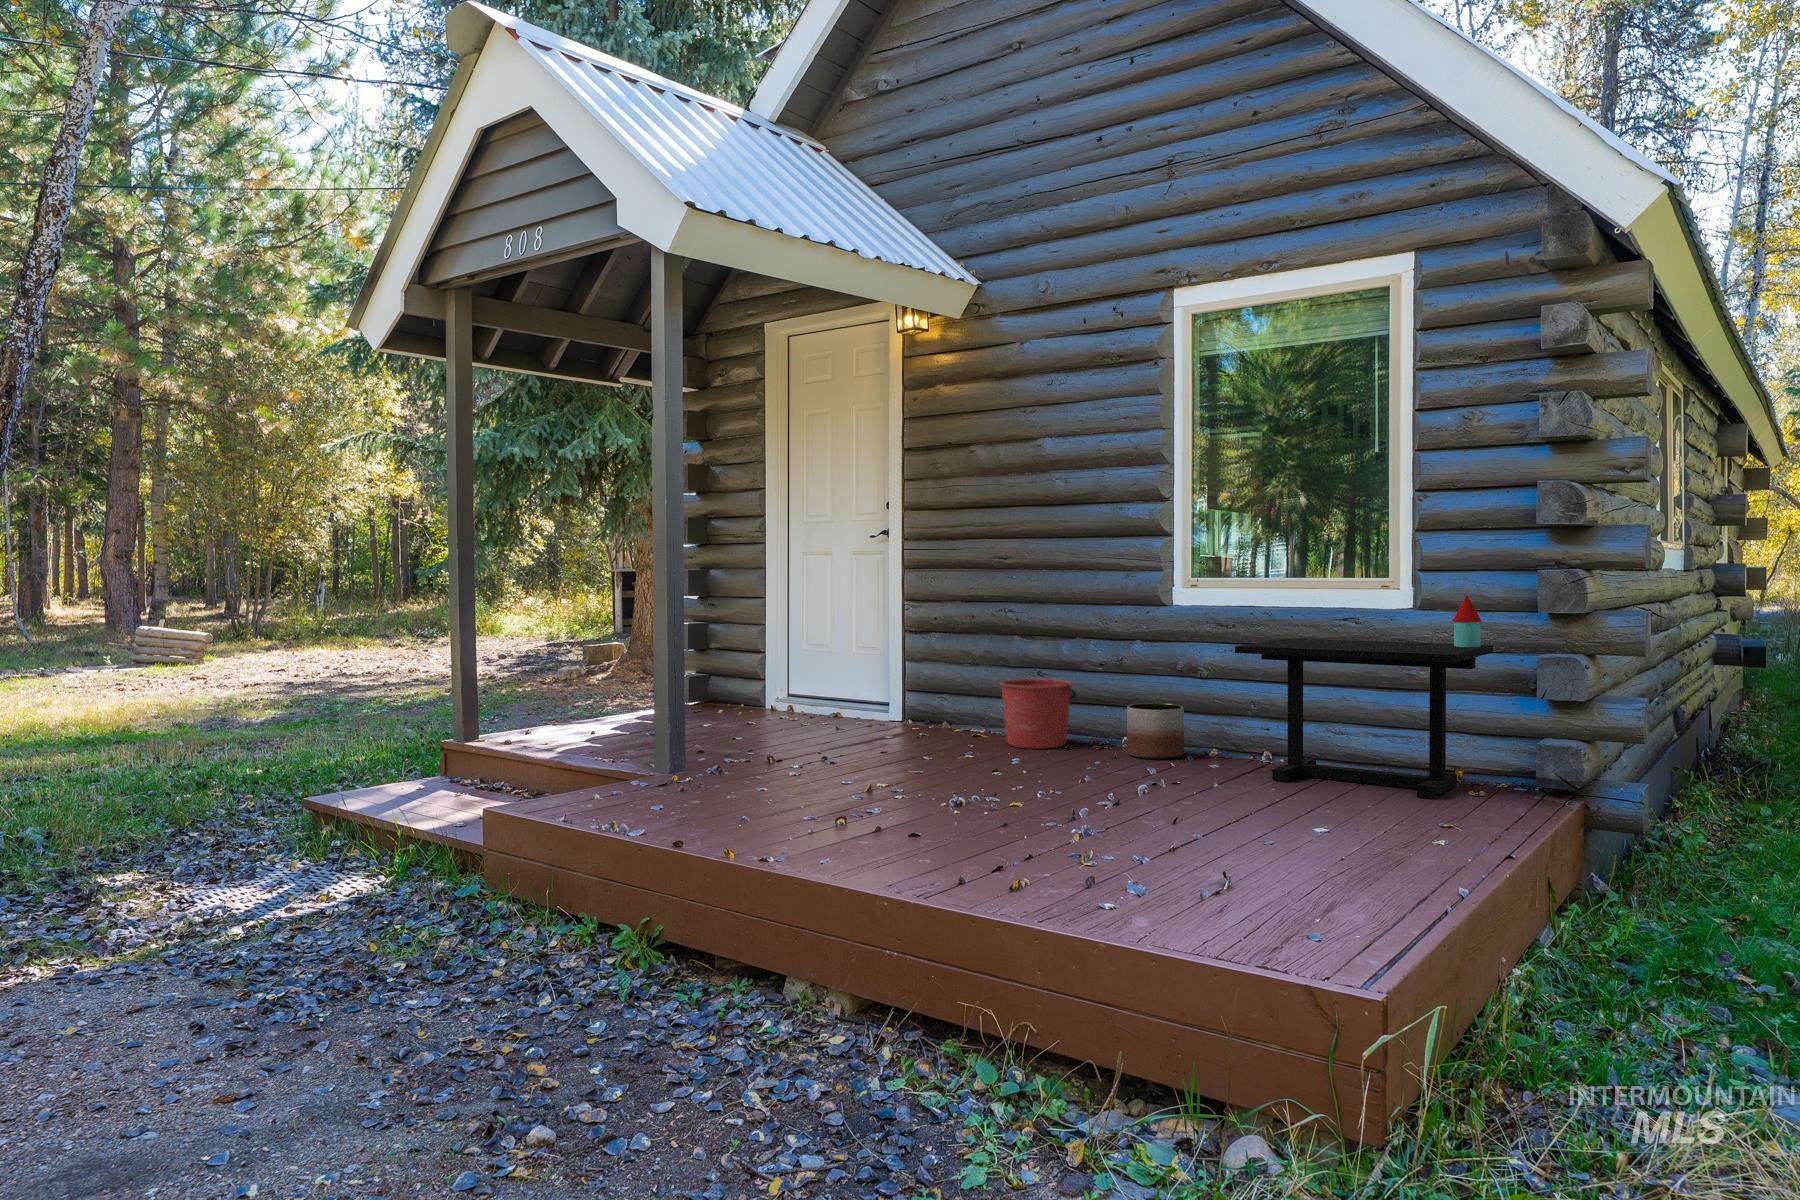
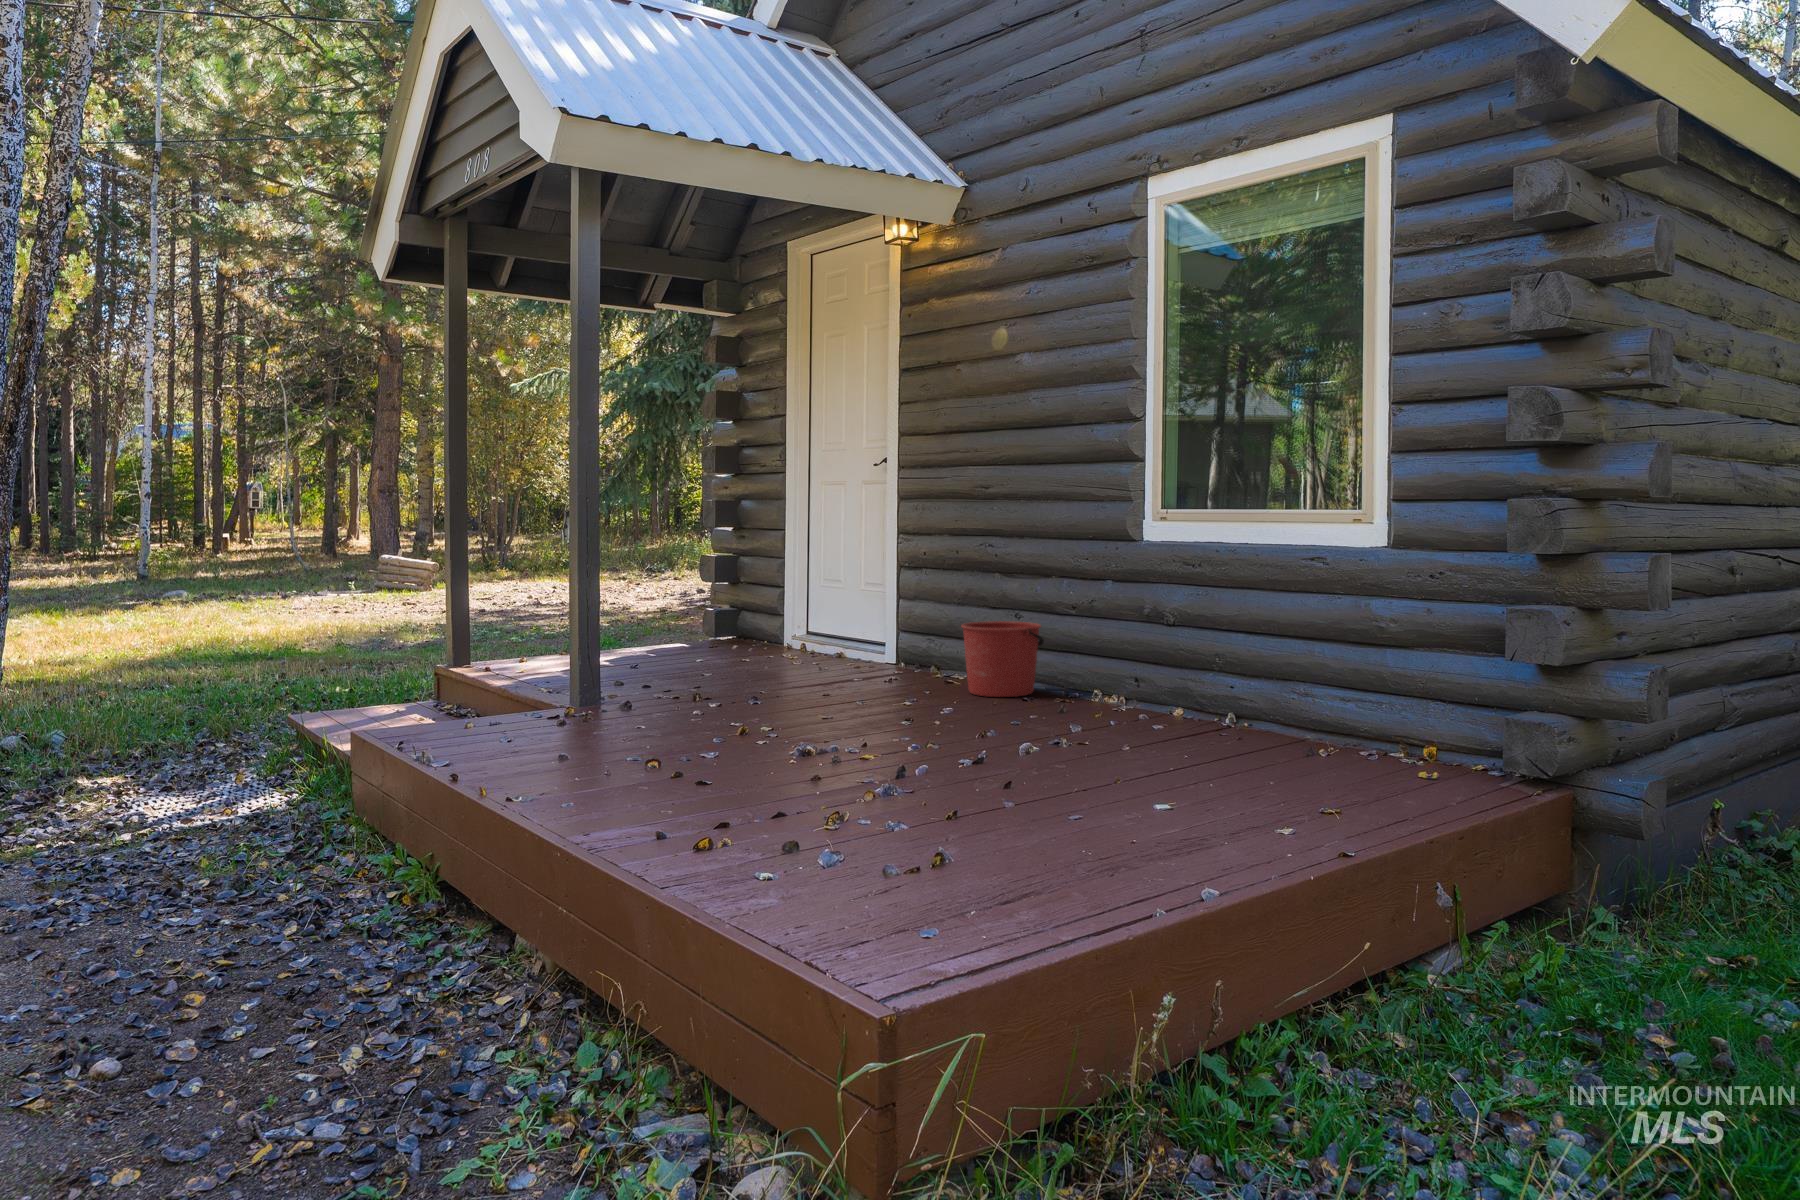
side table: present [1235,595,1493,799] -> none [1152,528,1461,768]
planter: present [1127,703,1184,759] -> none [1079,651,1143,713]

